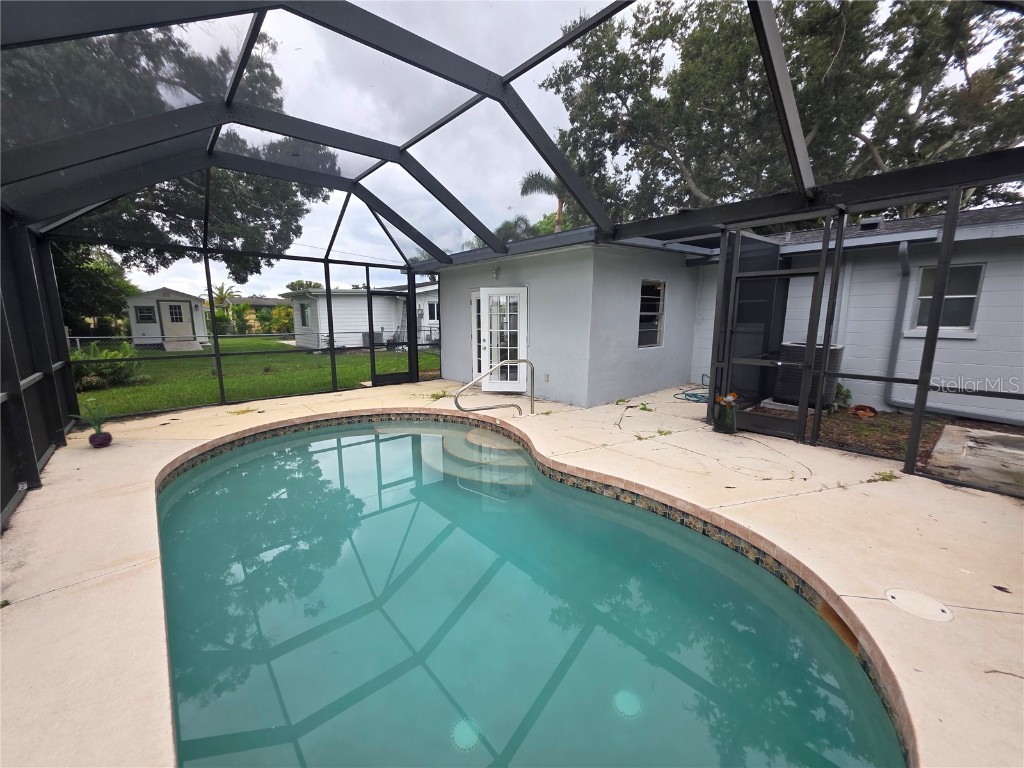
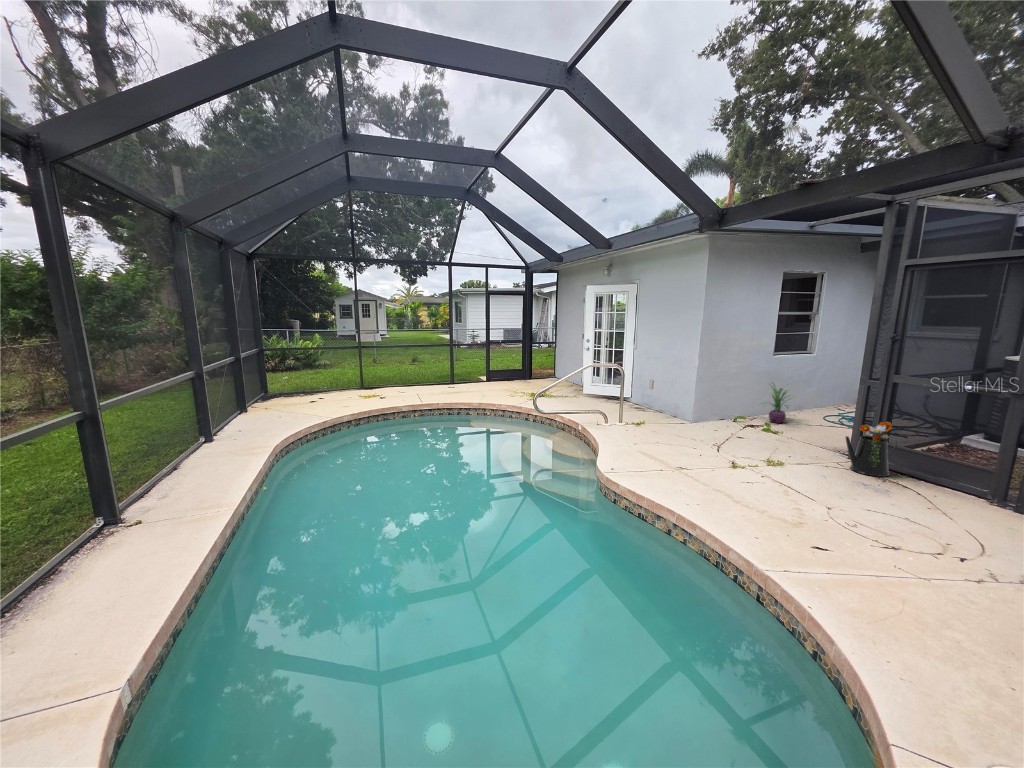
decorative plant: present [71,400,124,448] -> present [764,383,789,423]

